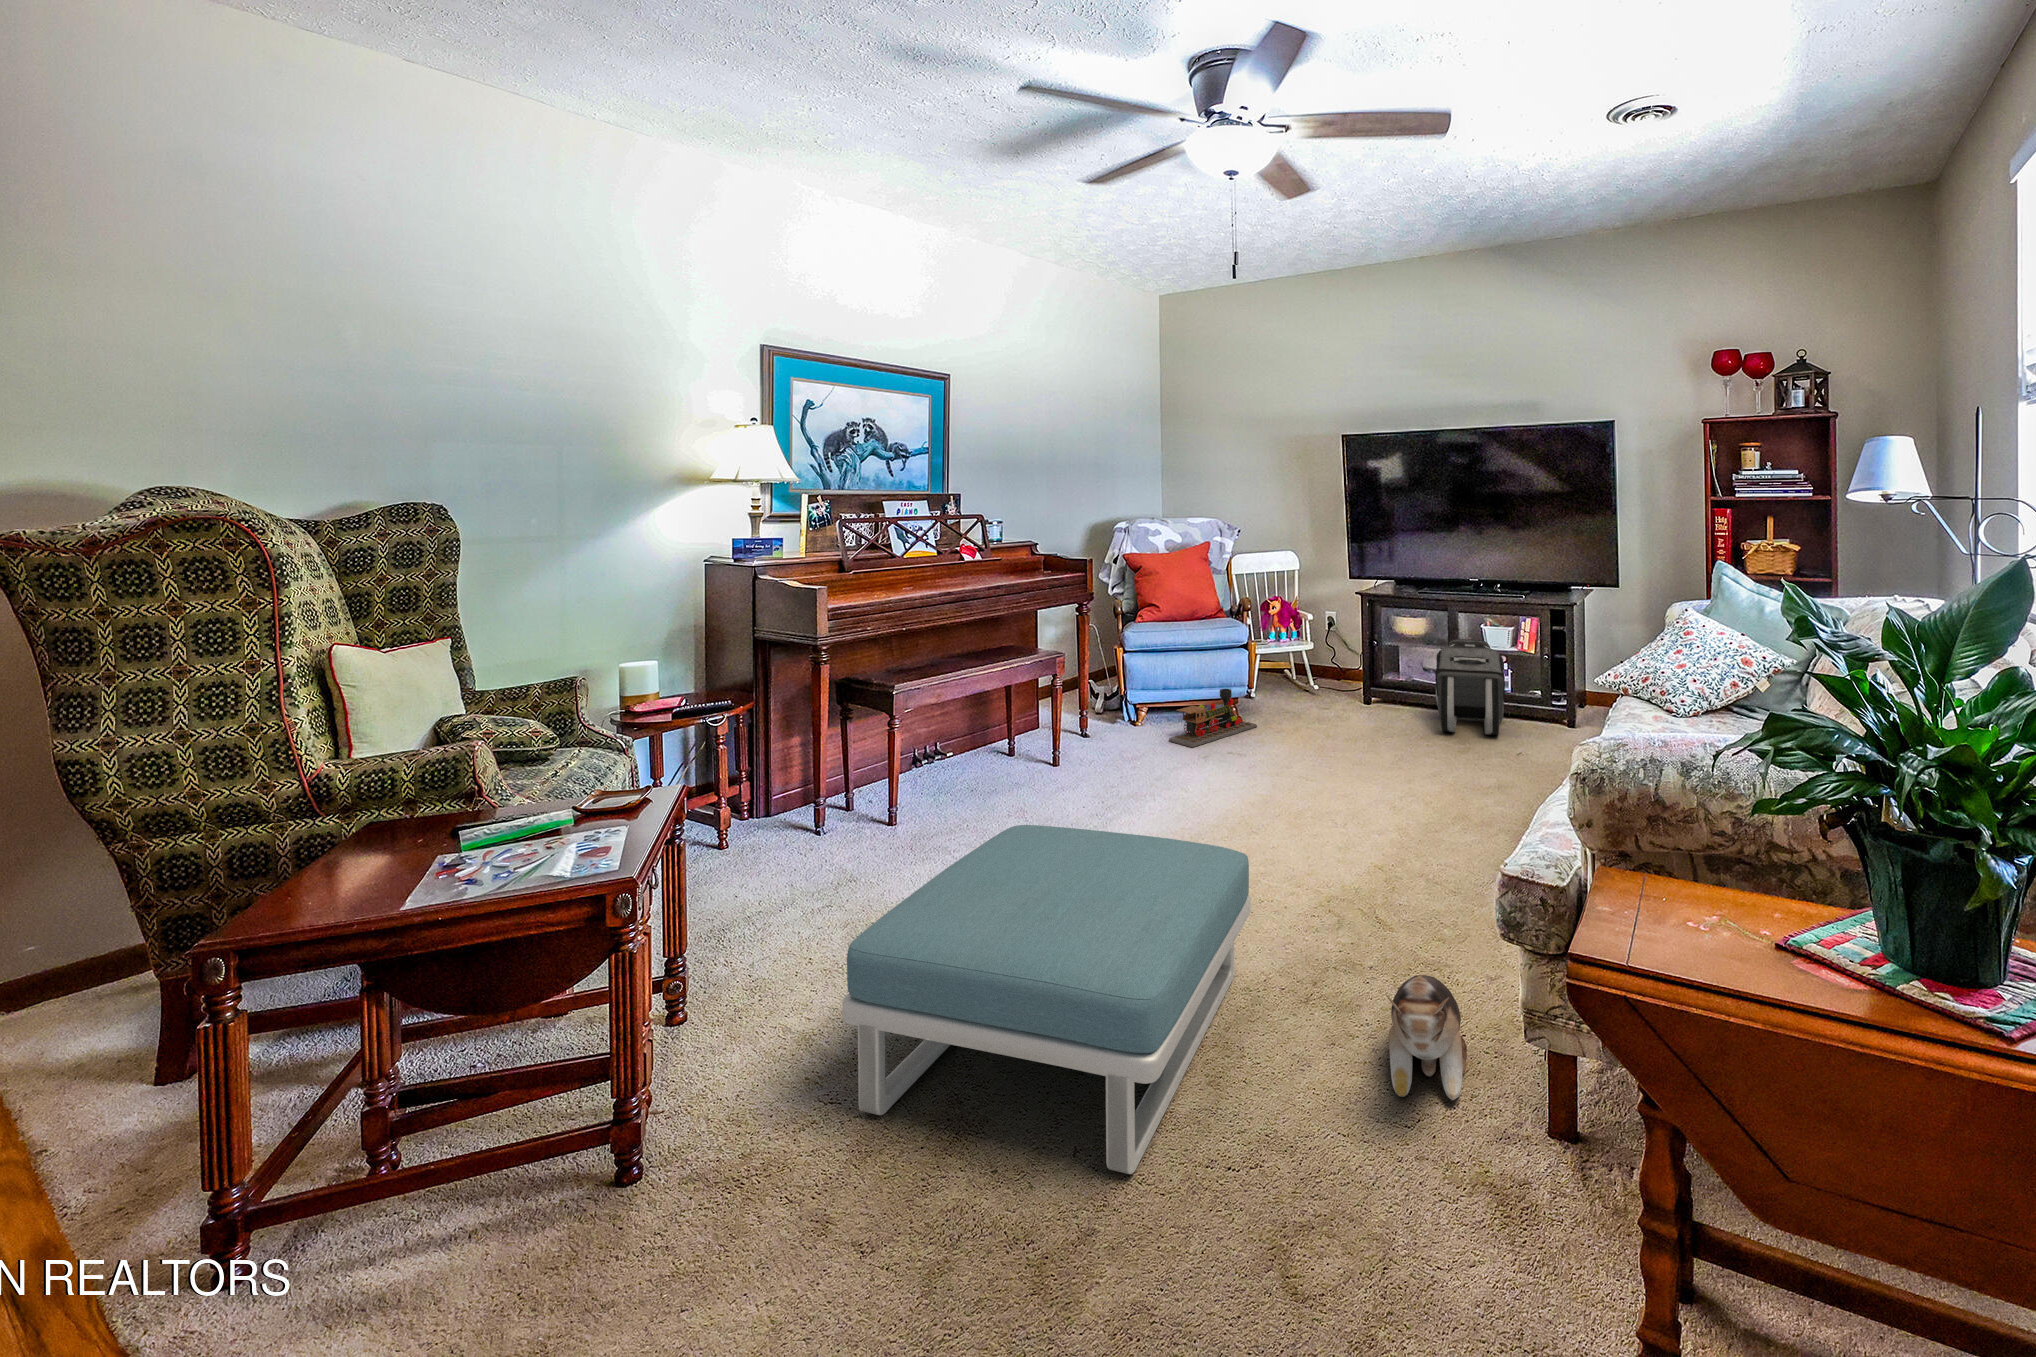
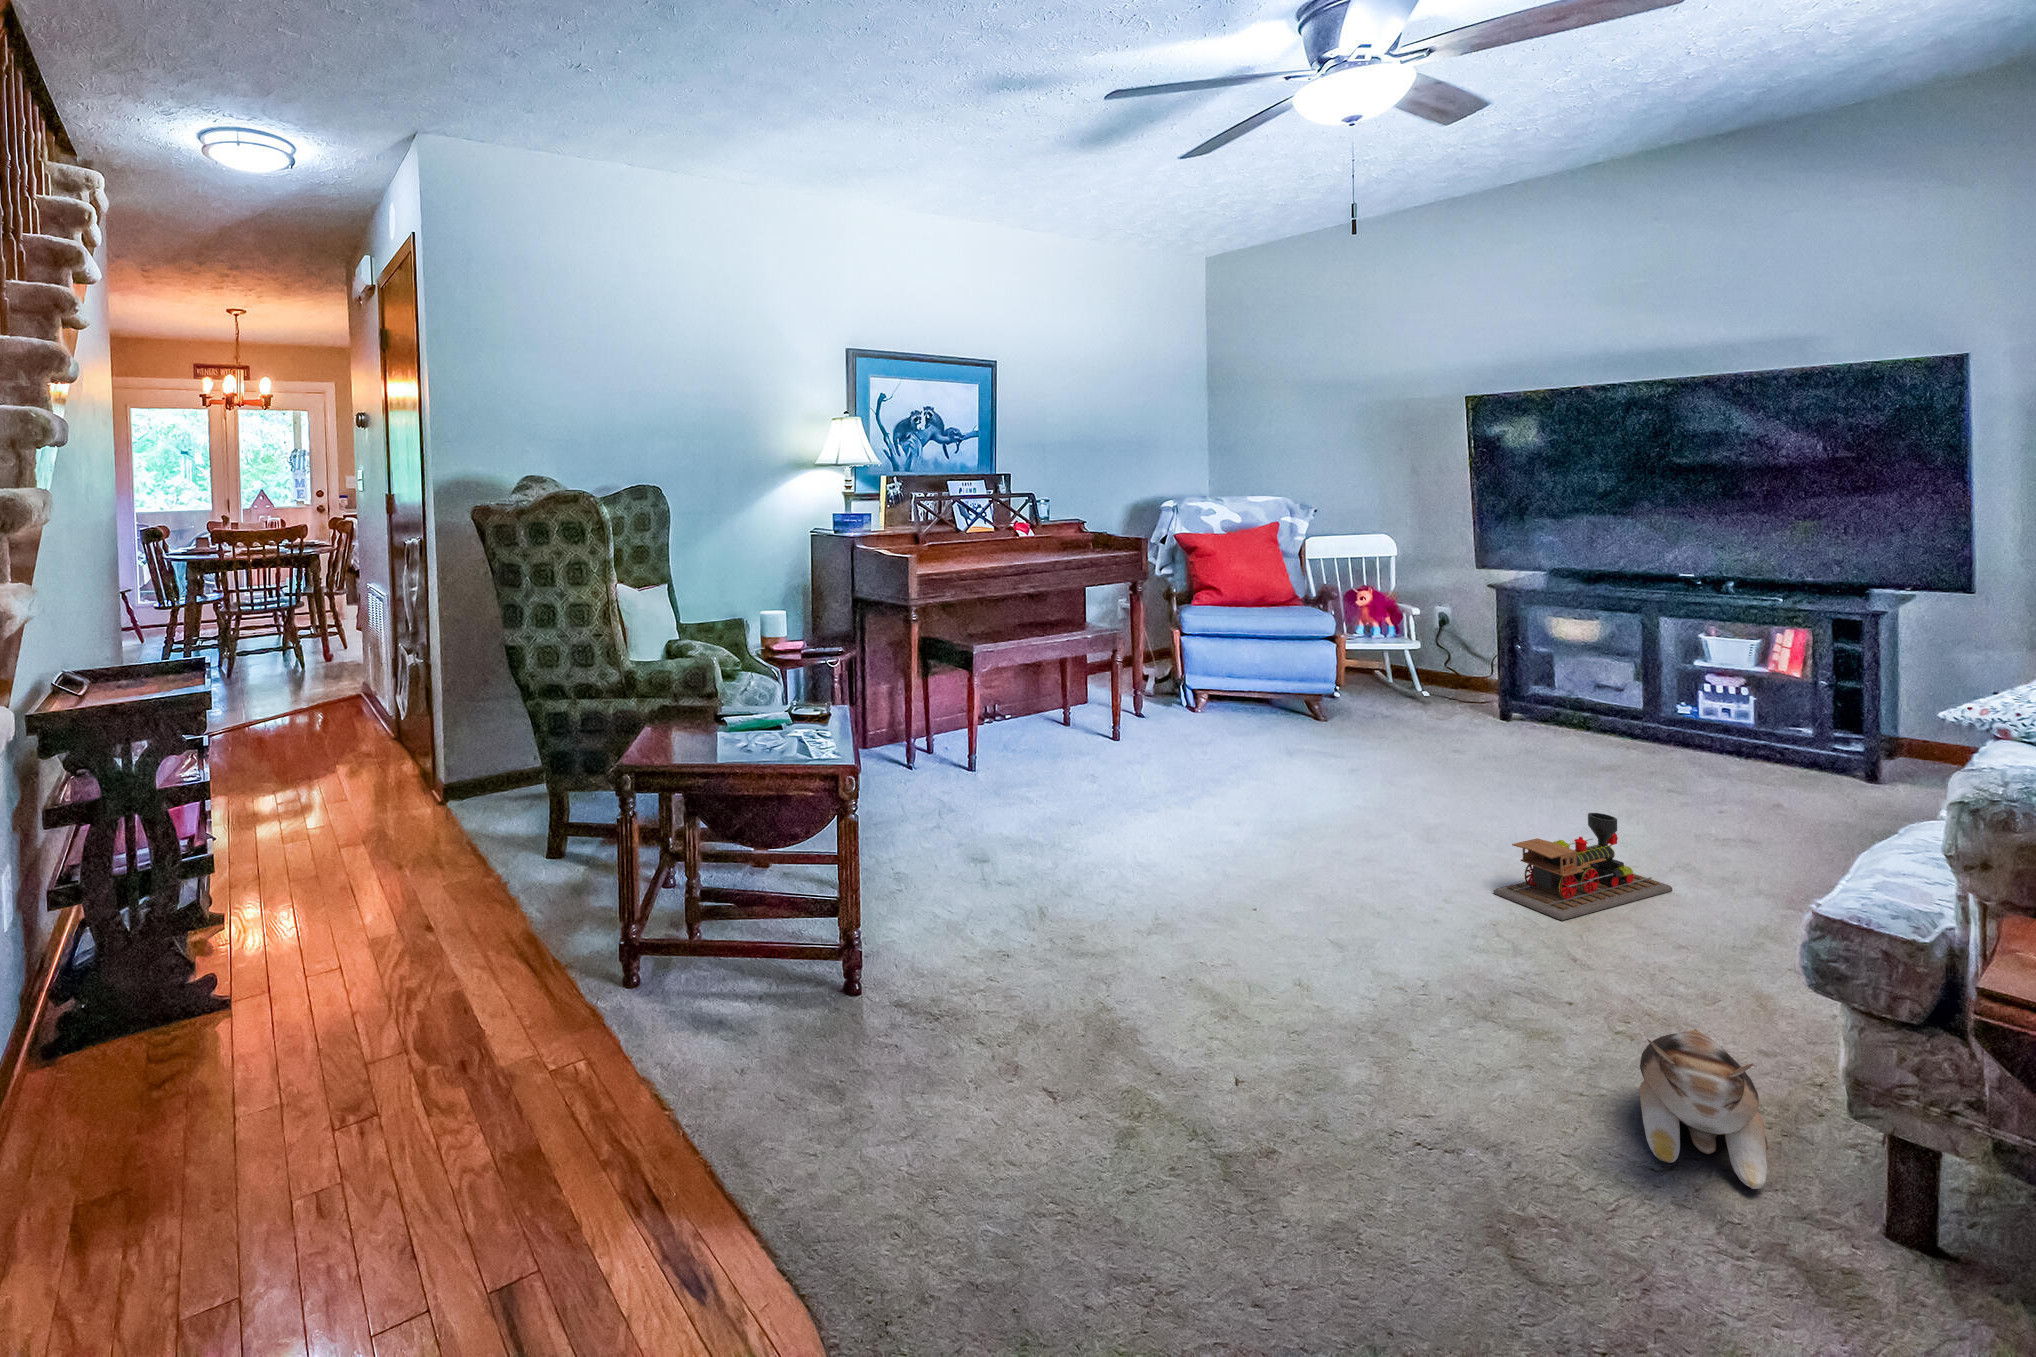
backpack: present [1435,639,1505,735] -> none [1627,652,1760,784]
toy train: present [1169,689,1257,747] -> present [1493,813,1672,920]
footstool: present [843,825,1251,1174] -> none [1007,786,1413,1129]

